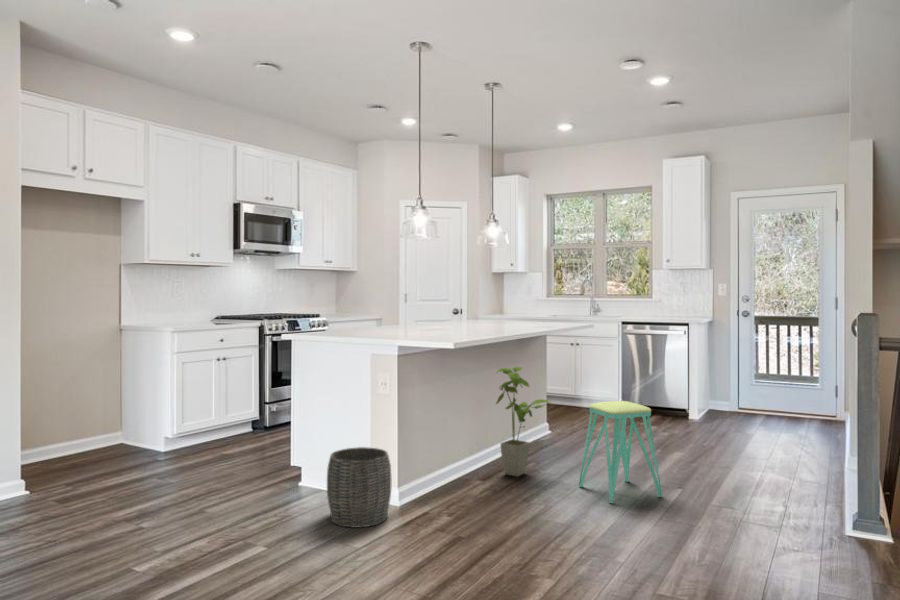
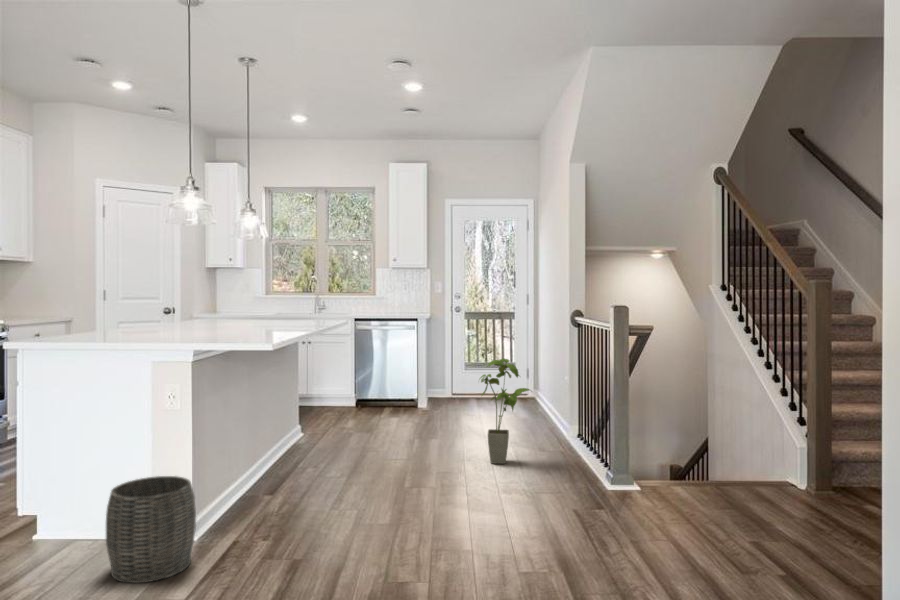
house plant: present [496,367,551,476] -> present [481,358,530,464]
stool: present [579,401,662,503] -> none [375,394,456,496]

